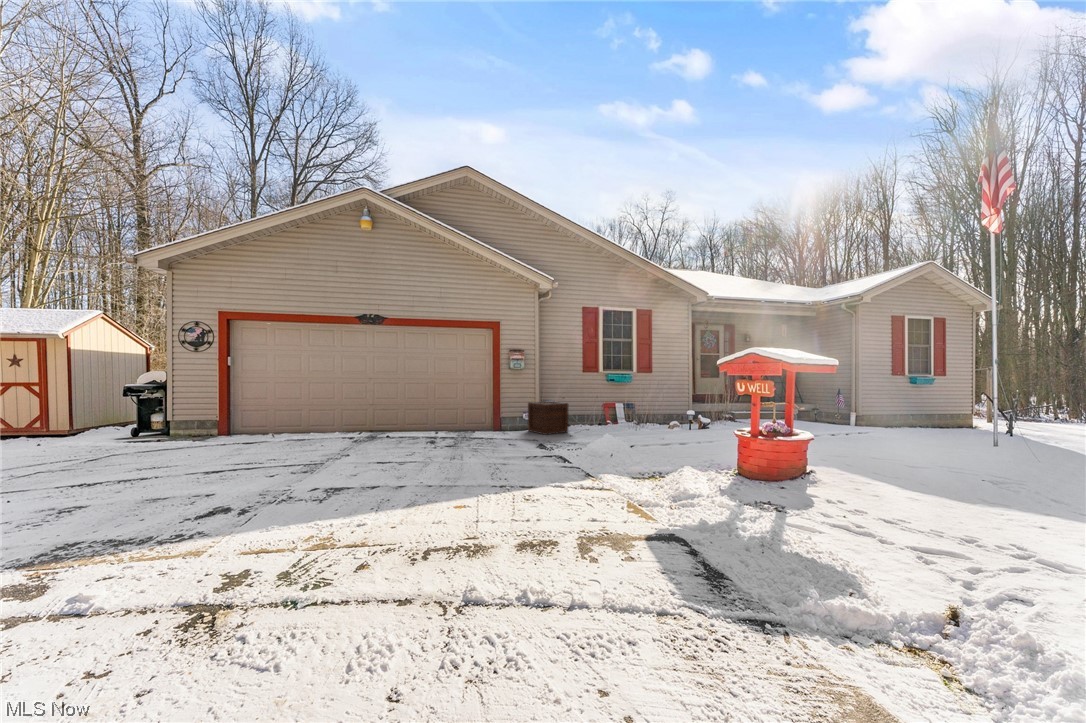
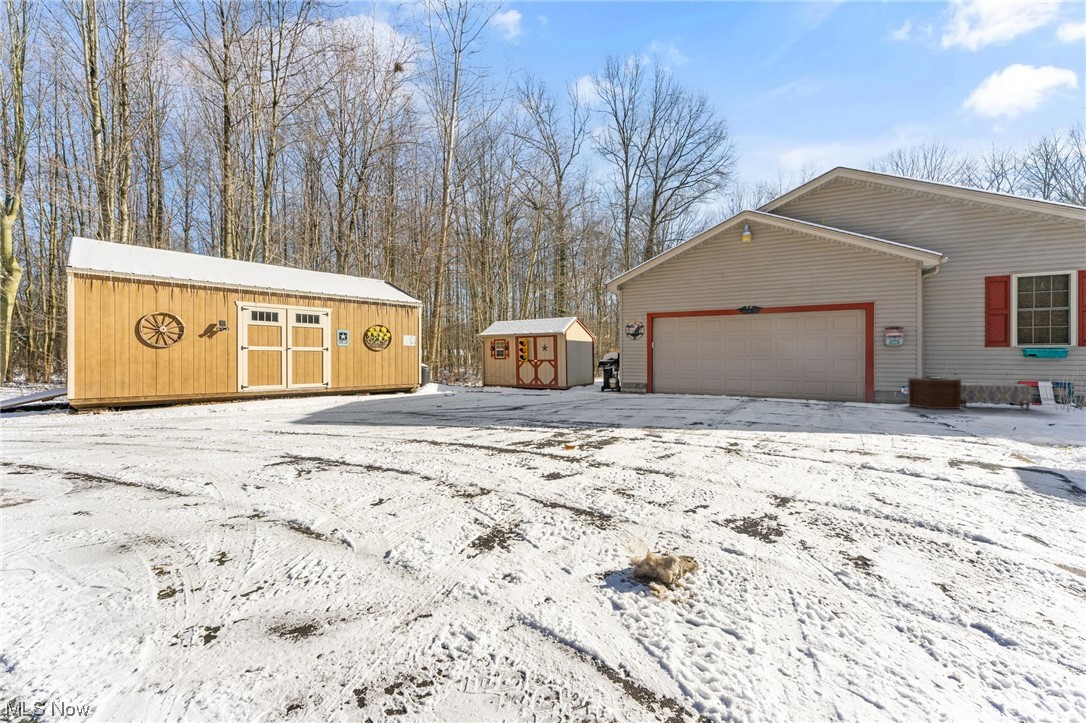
bench: none [565,405,614,429] -> present [961,383,1032,410]

